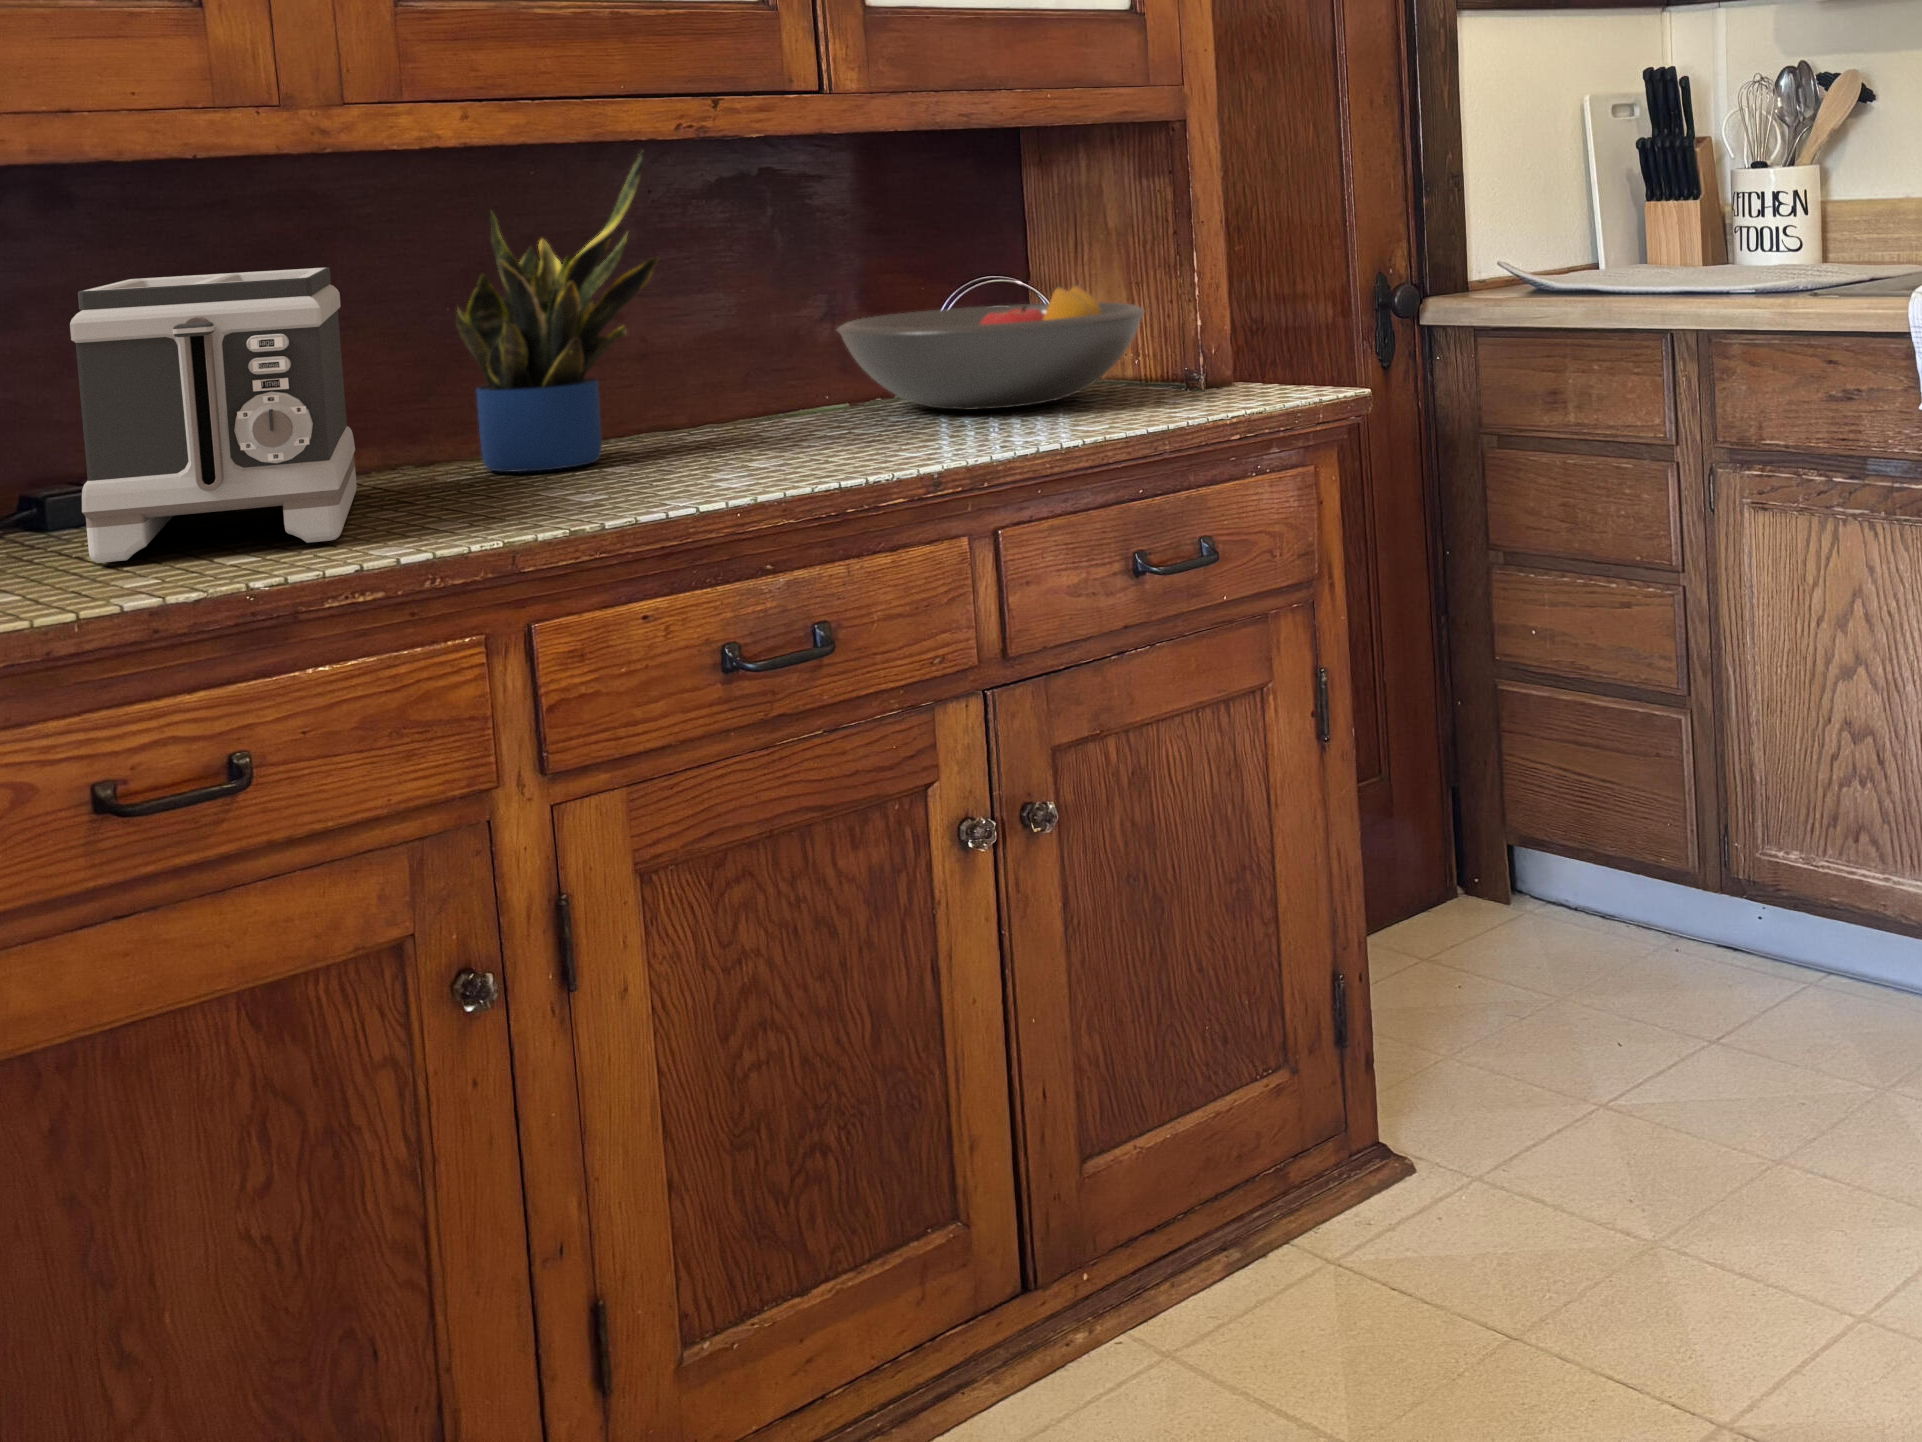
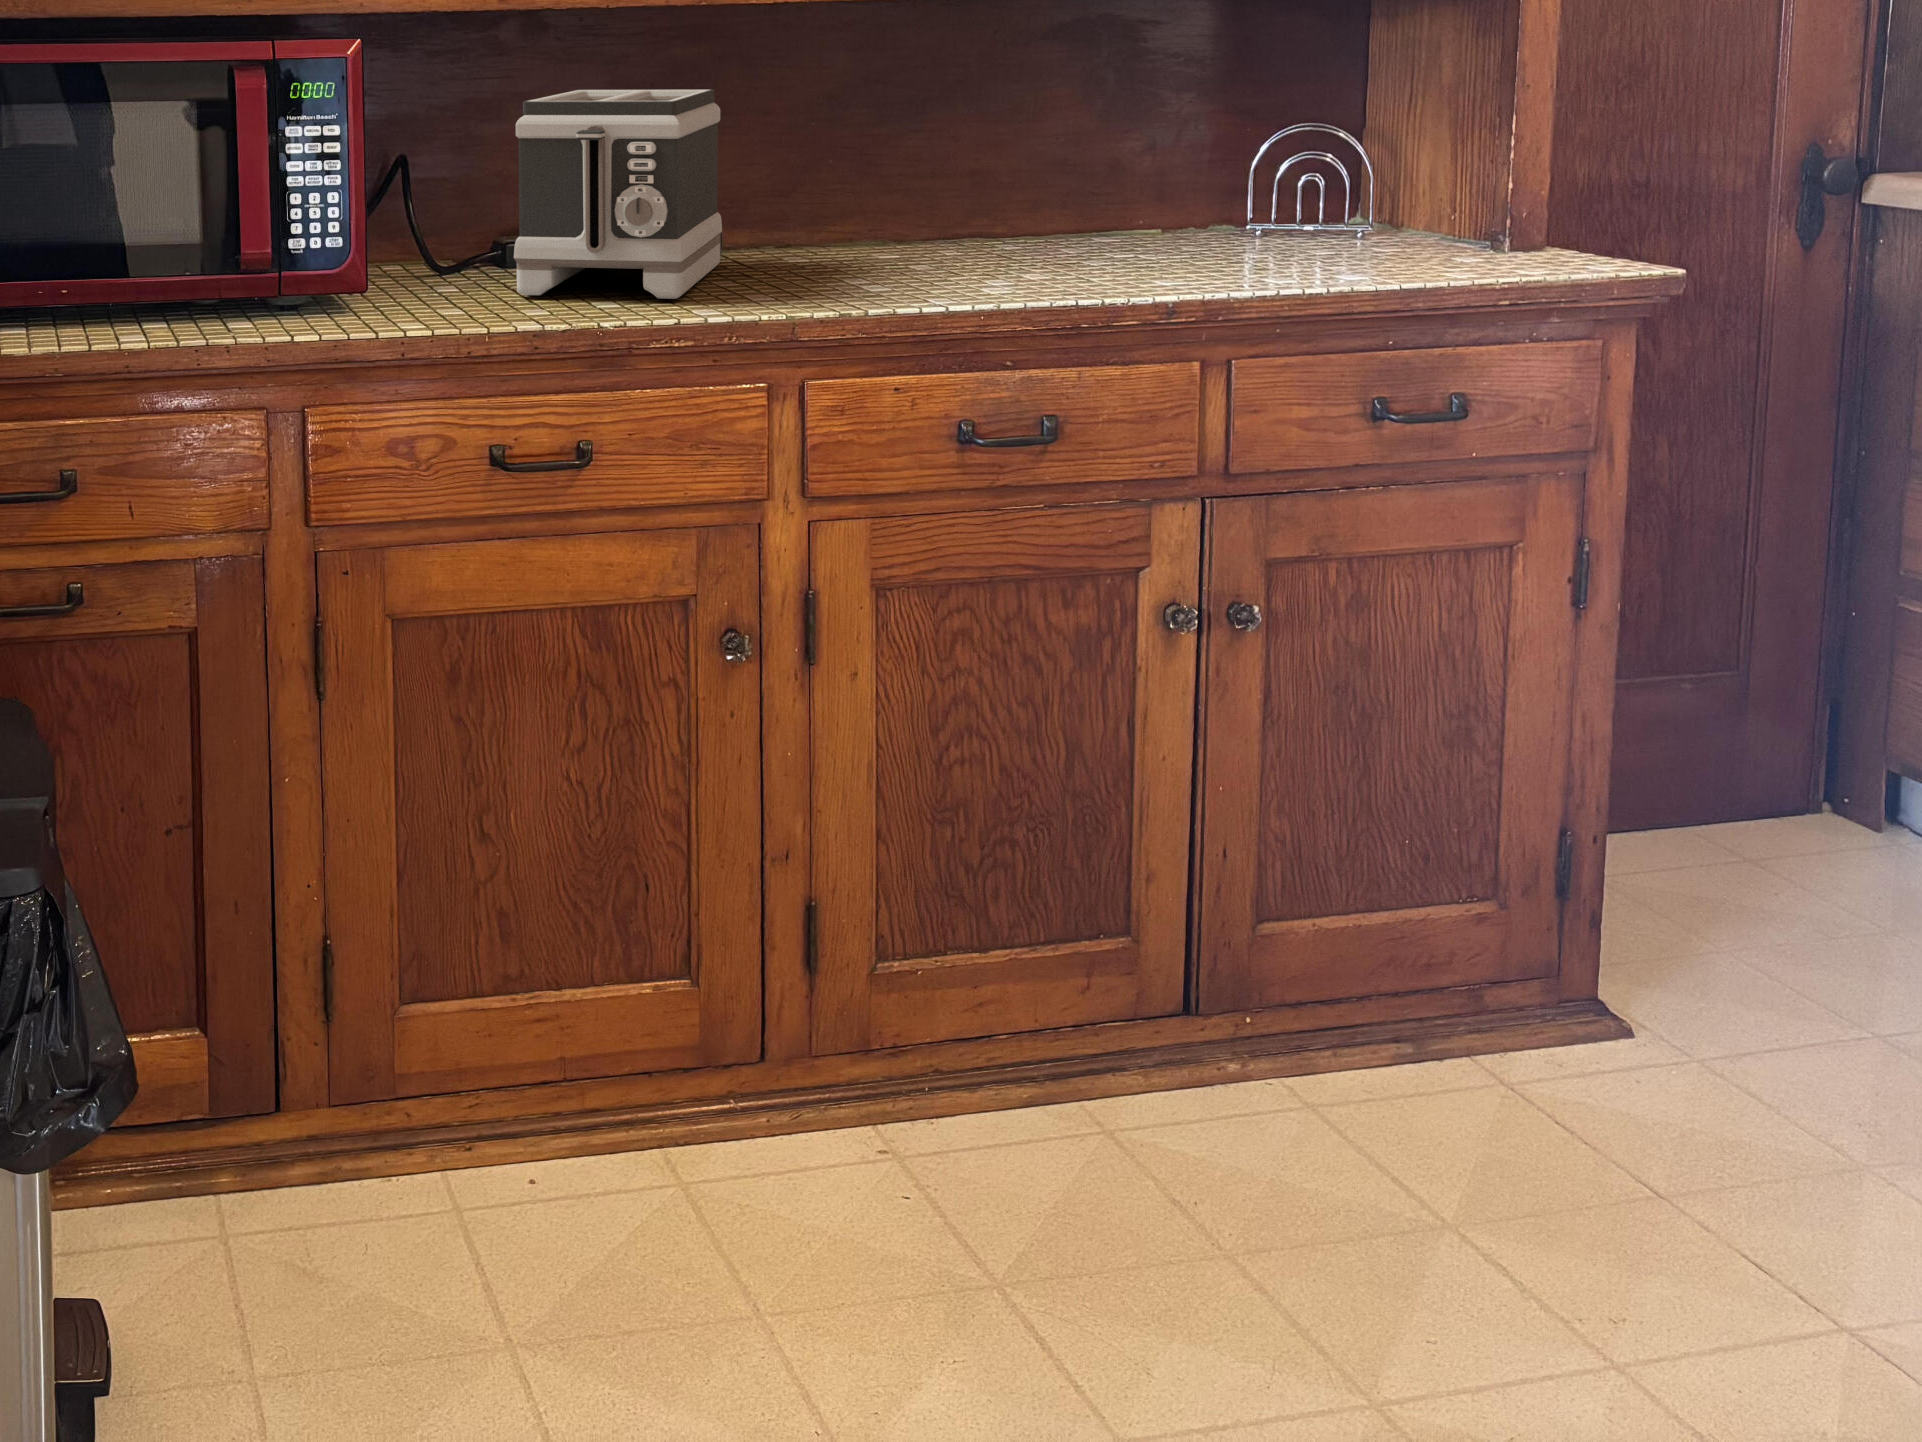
potted plant: present [456,151,659,472] -> none [810,6,974,262]
fruit bowl: present [837,284,1145,410] -> none [1144,140,1452,250]

